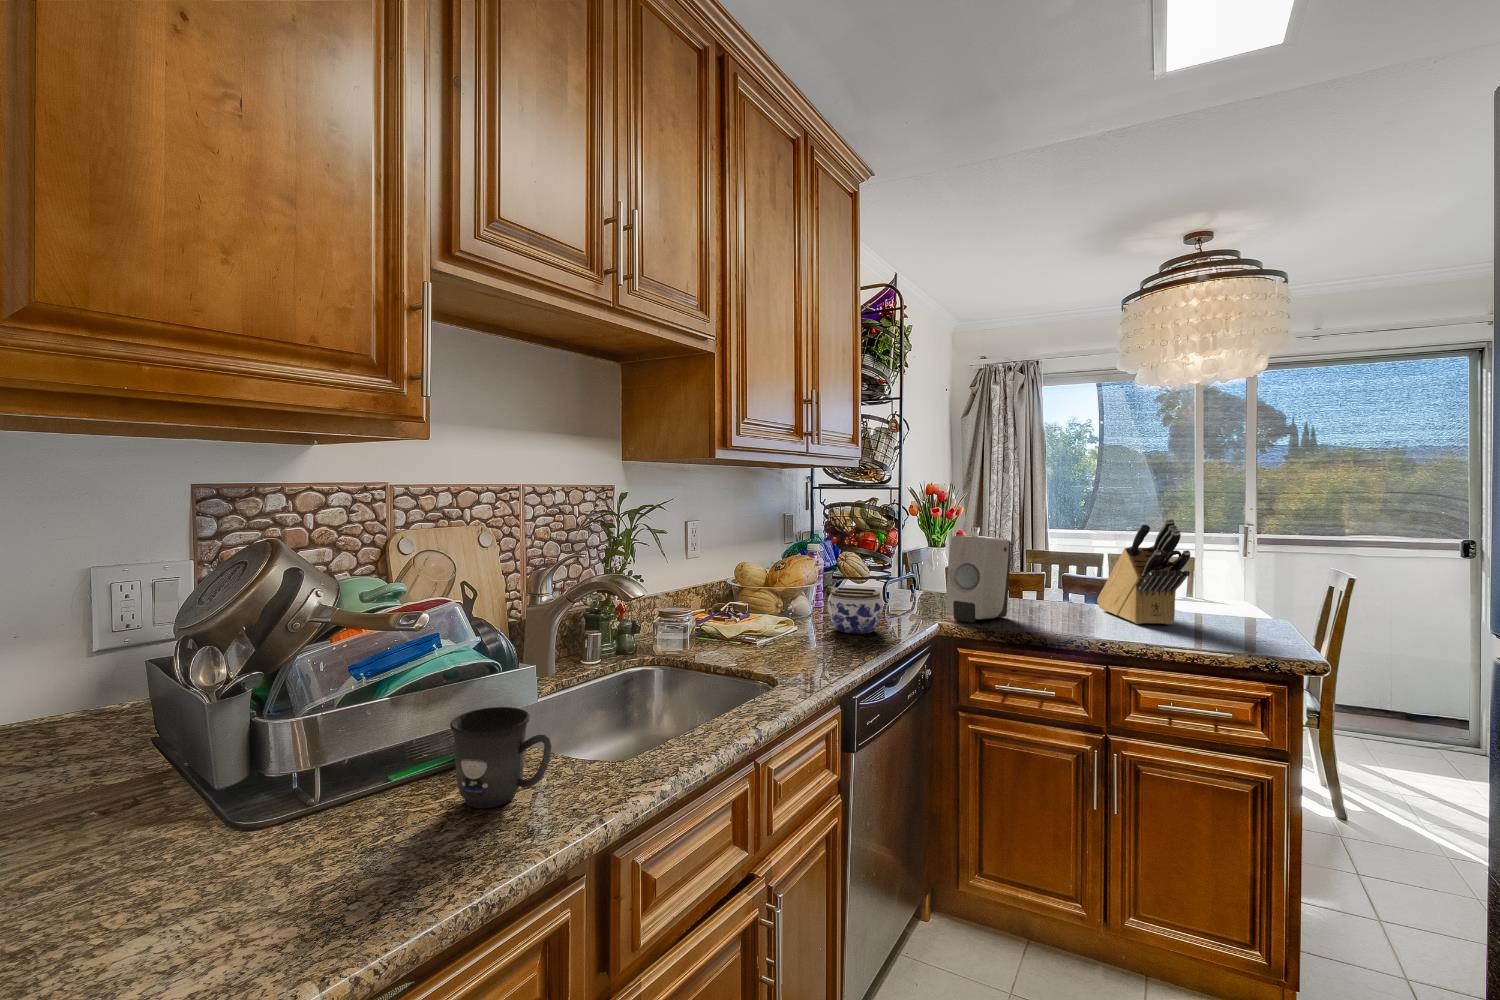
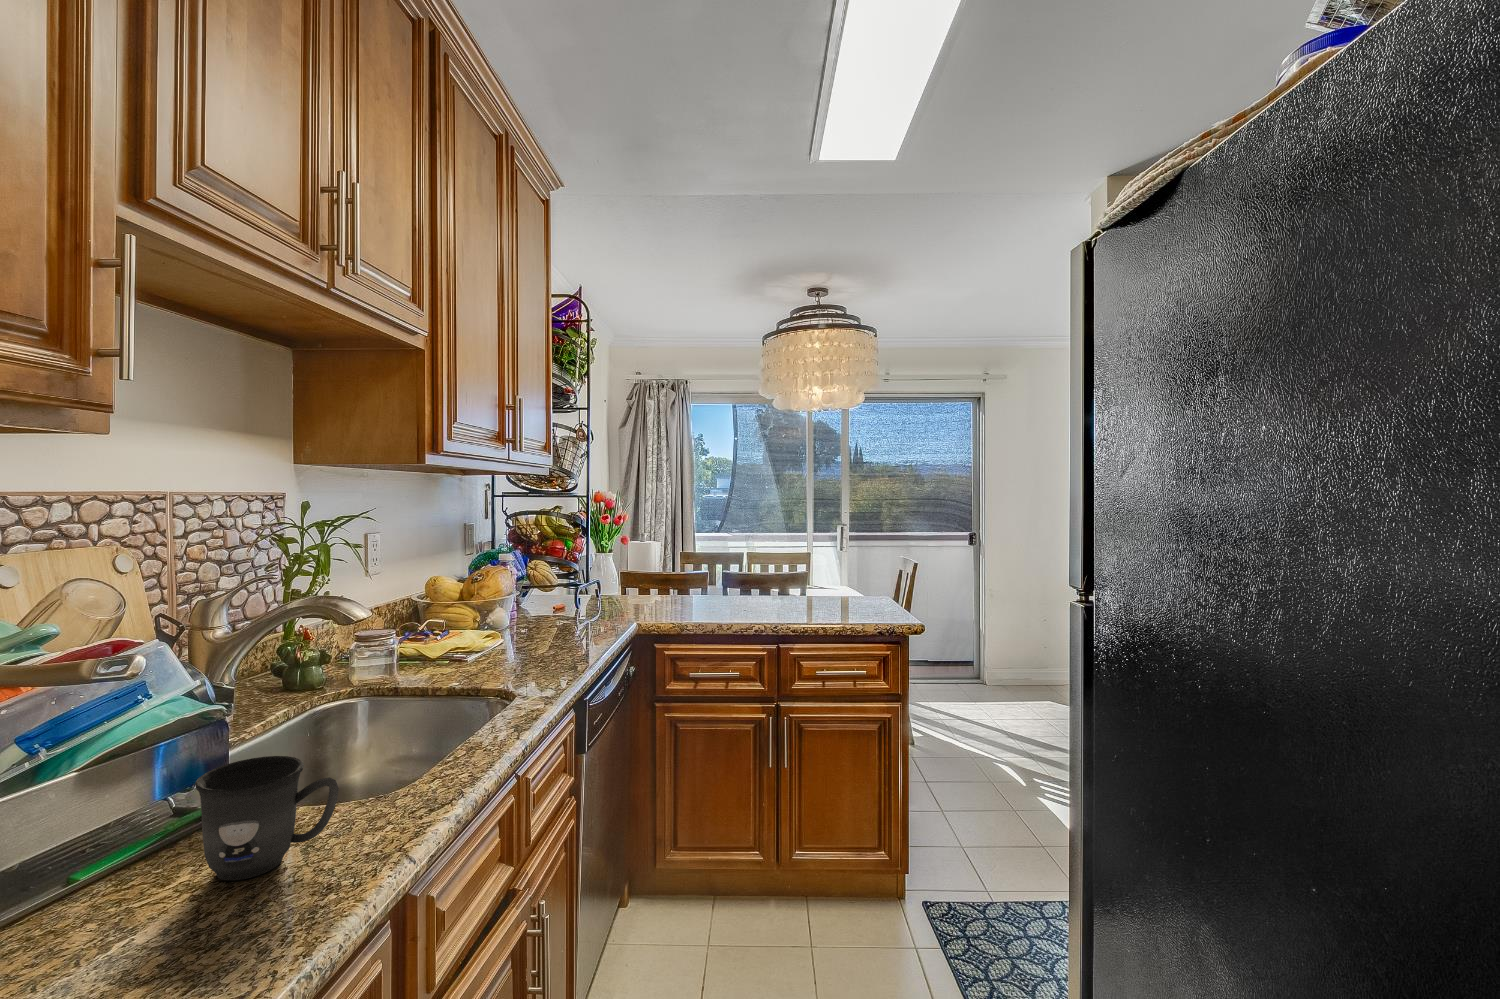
knife block: present [1097,519,1190,625] -> none [759,522,831,609]
soap dispenser: present [947,536,1011,623] -> none [645,541,697,620]
jar: present [828,588,883,634] -> none [538,595,594,640]

